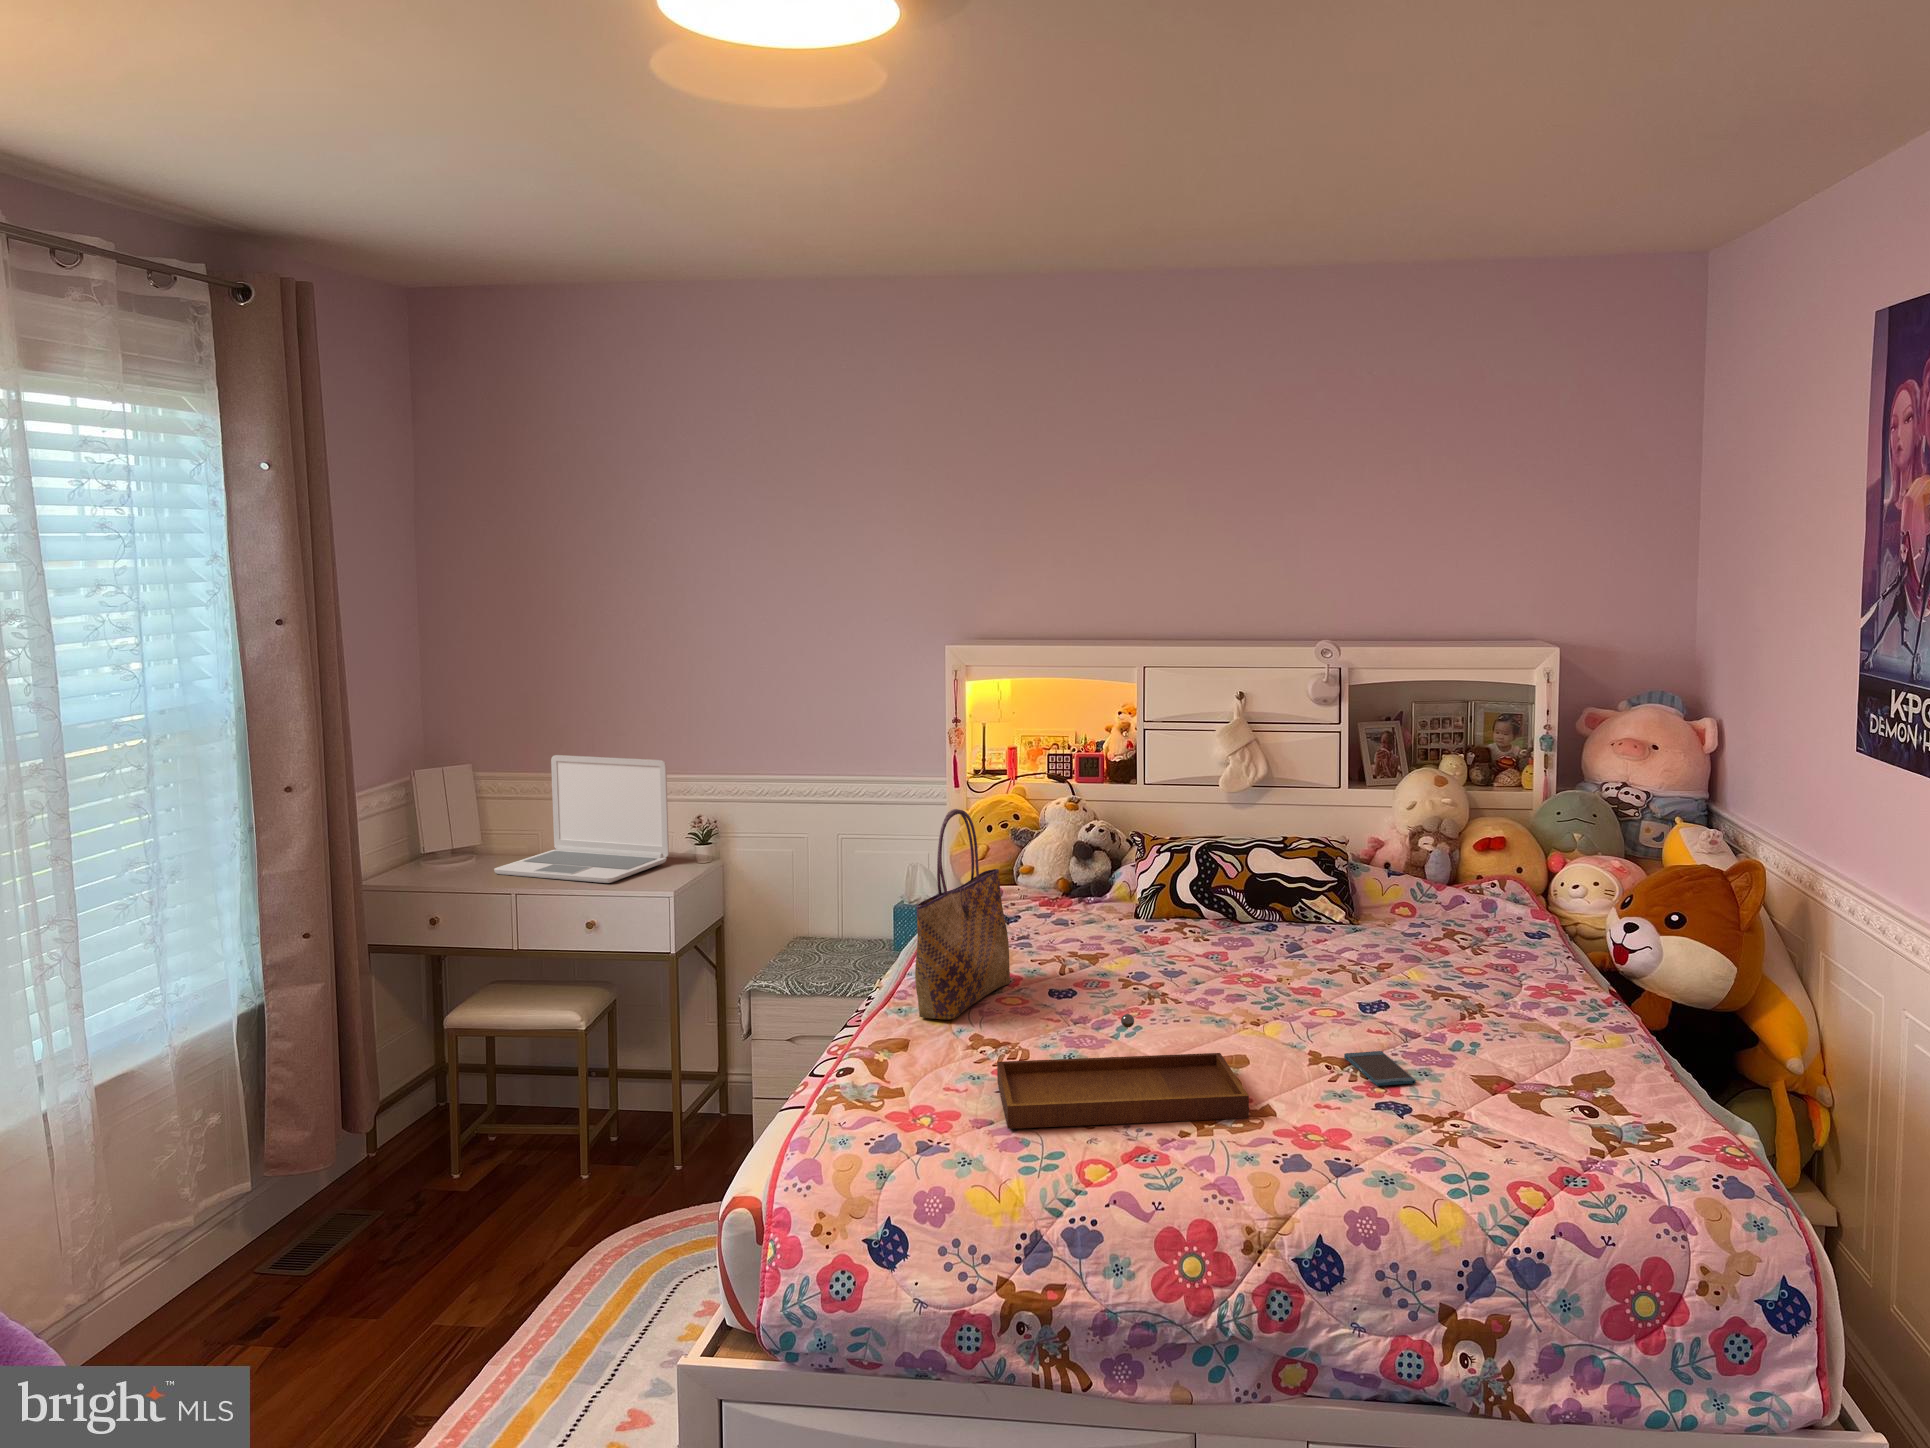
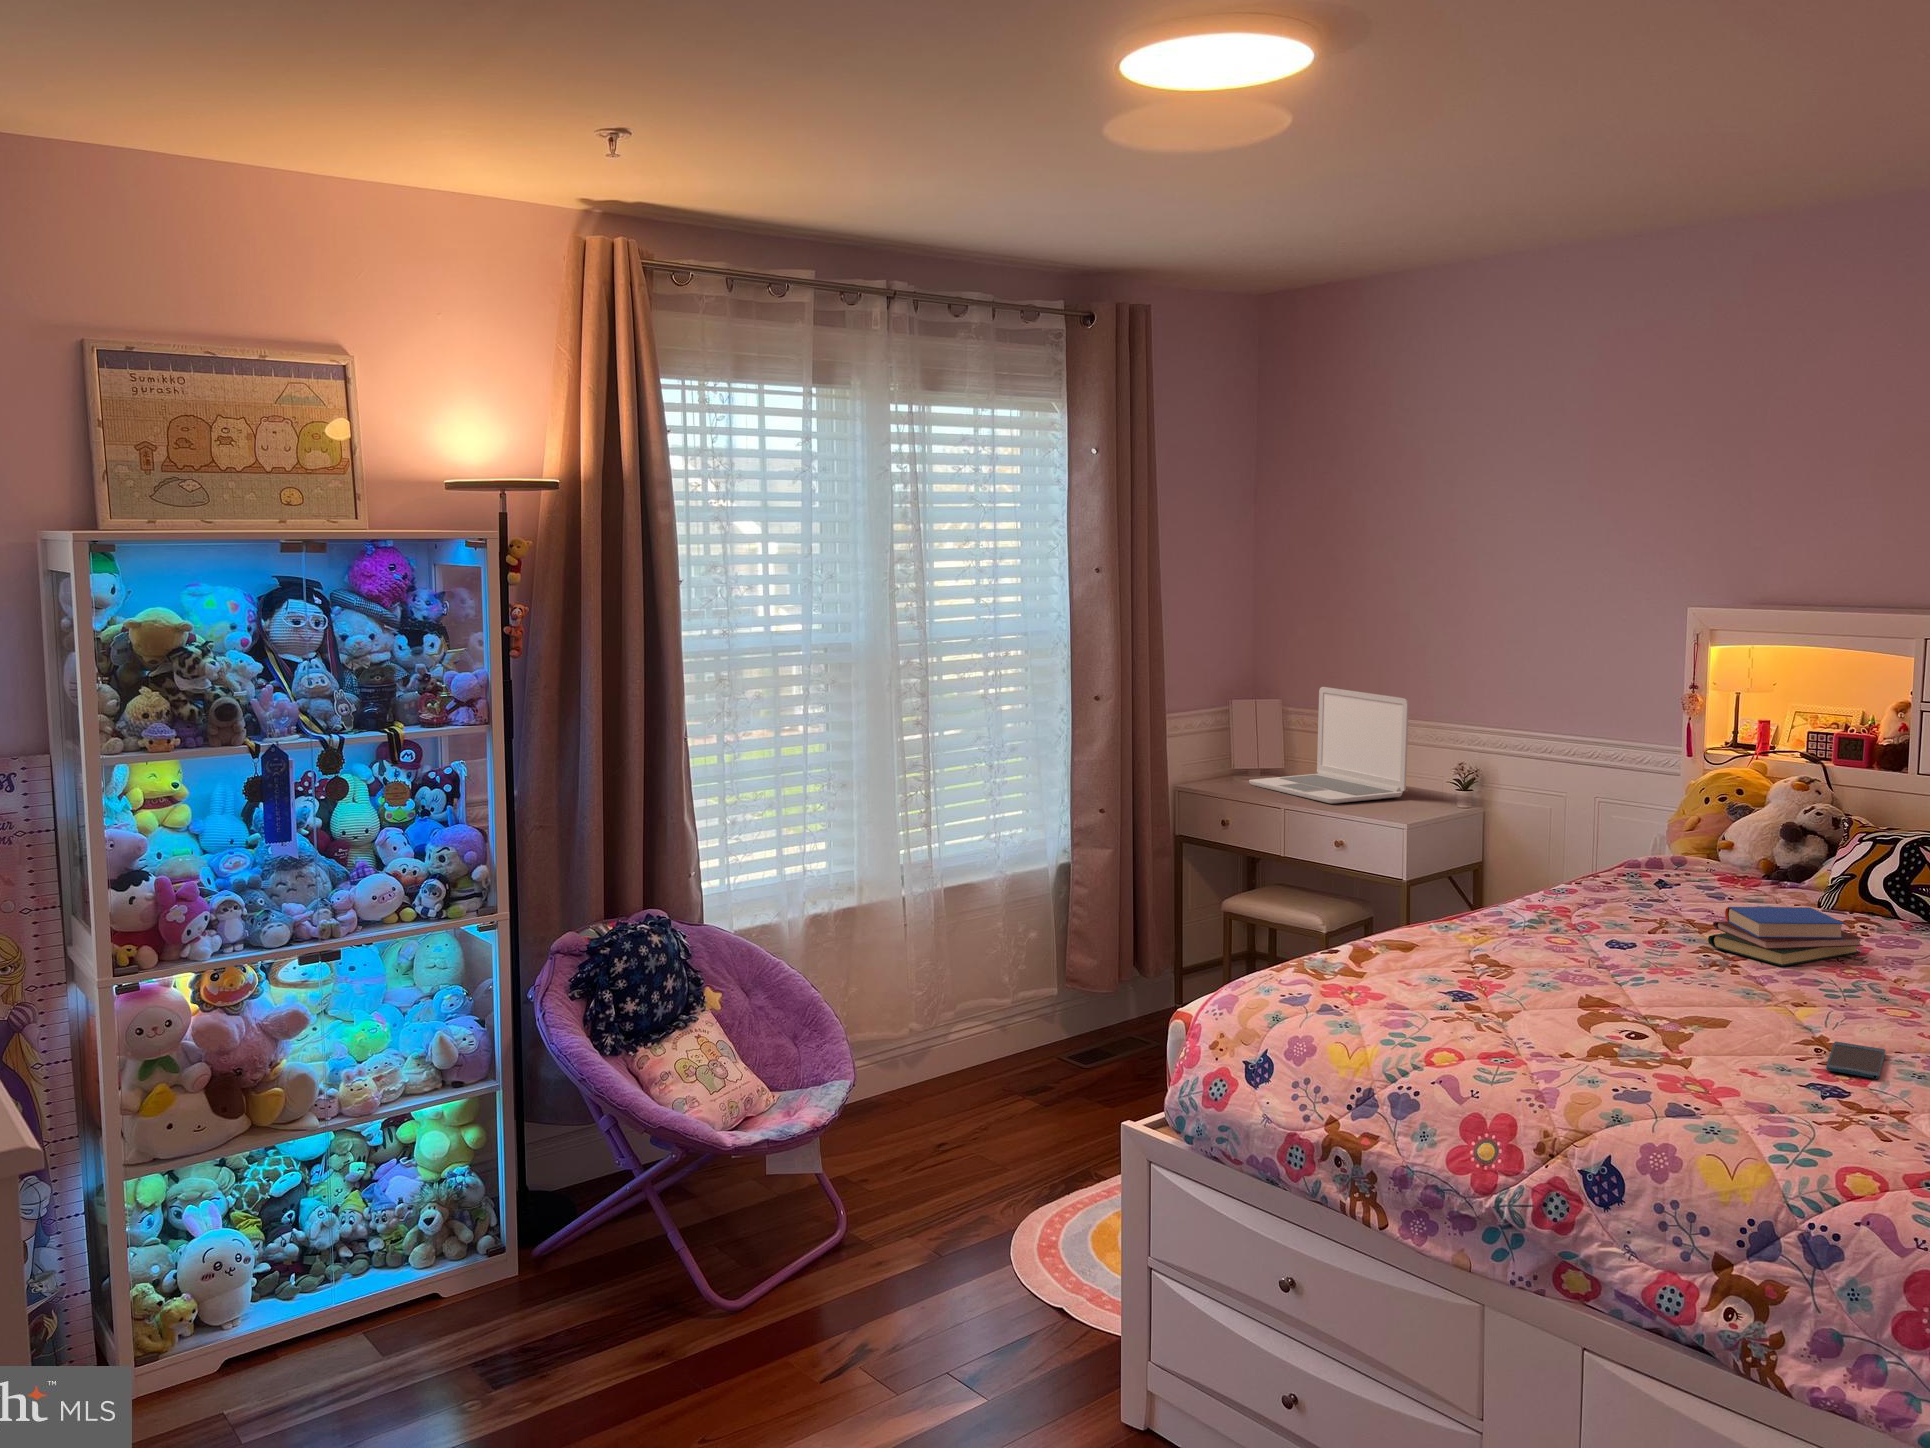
tote bag: present [915,809,1010,1020] -> none [1446,743,1584,939]
book: none [1121,923,1236,984] -> present [1708,907,1864,966]
tray: present [997,1014,1249,1129] -> none [1404,940,1676,1058]

